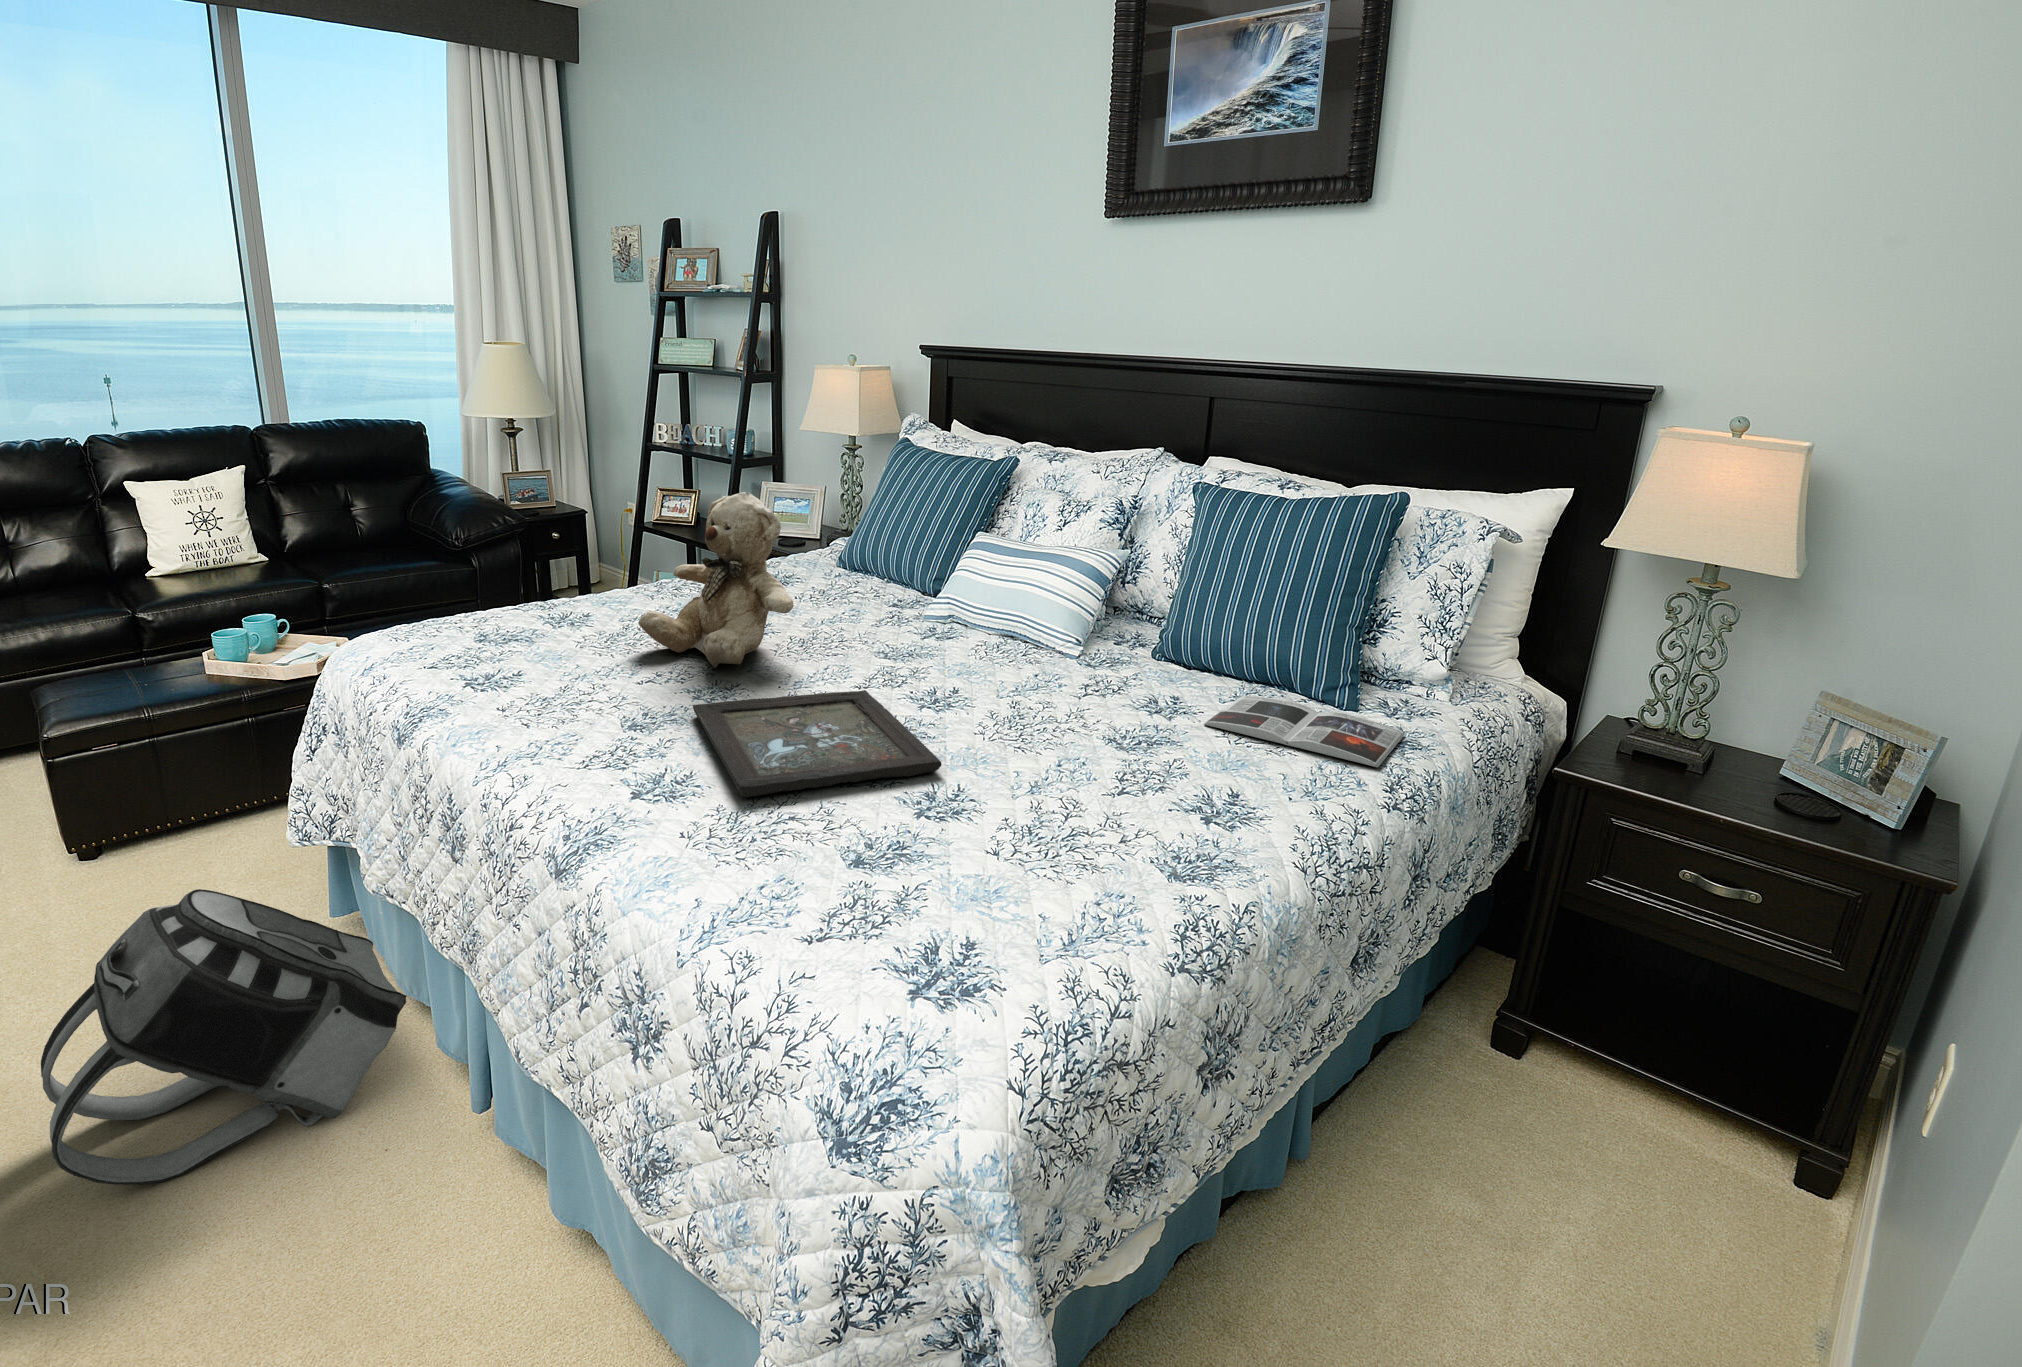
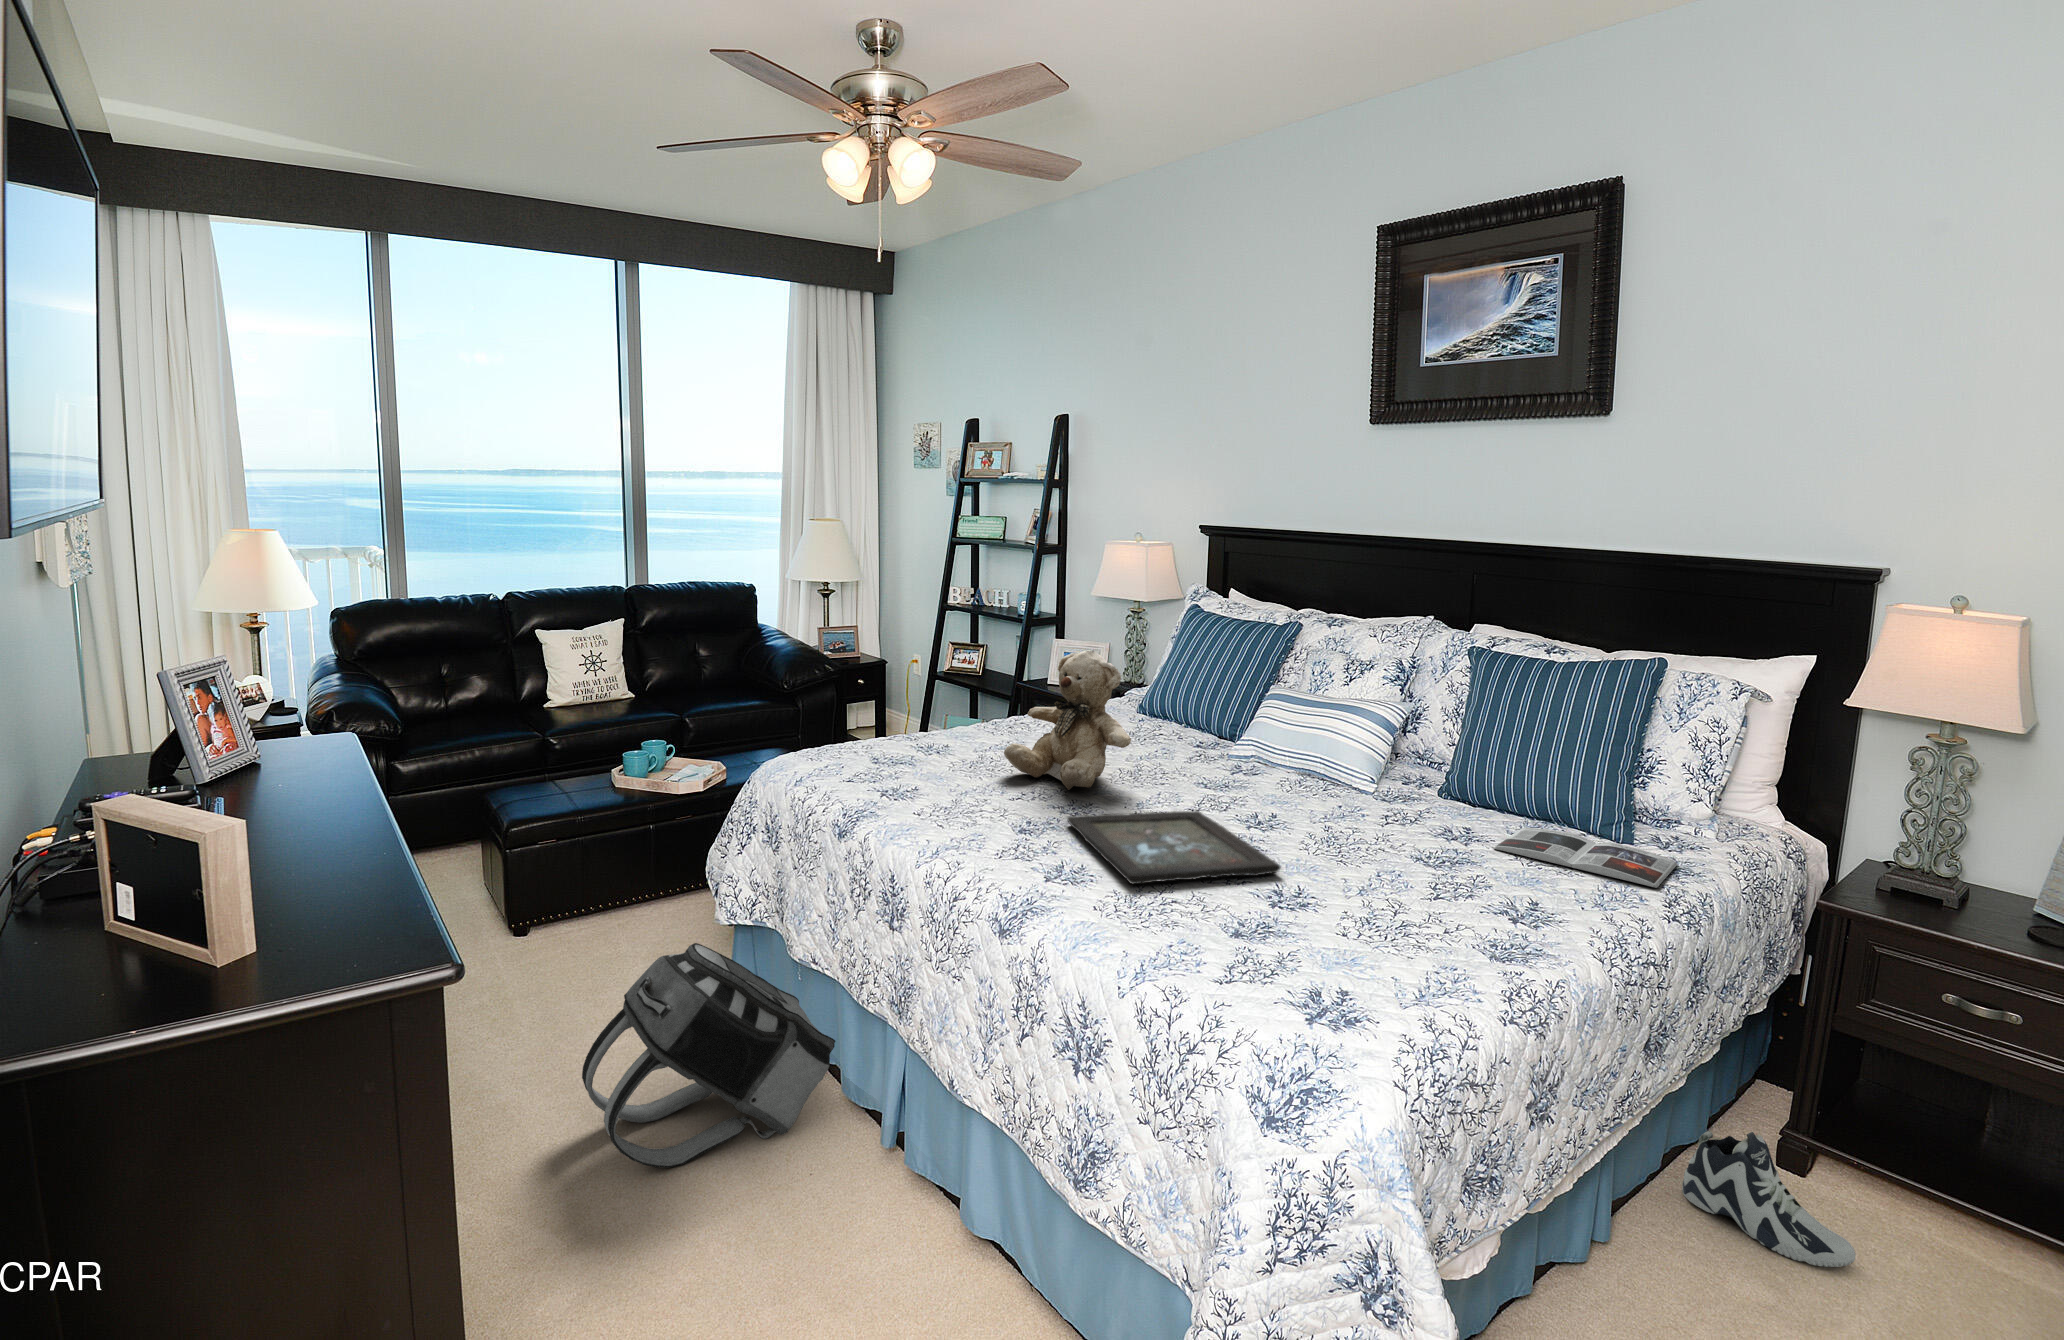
sneaker: none [1389,1027,1558,1170] -> present [1682,1131,1856,1267]

